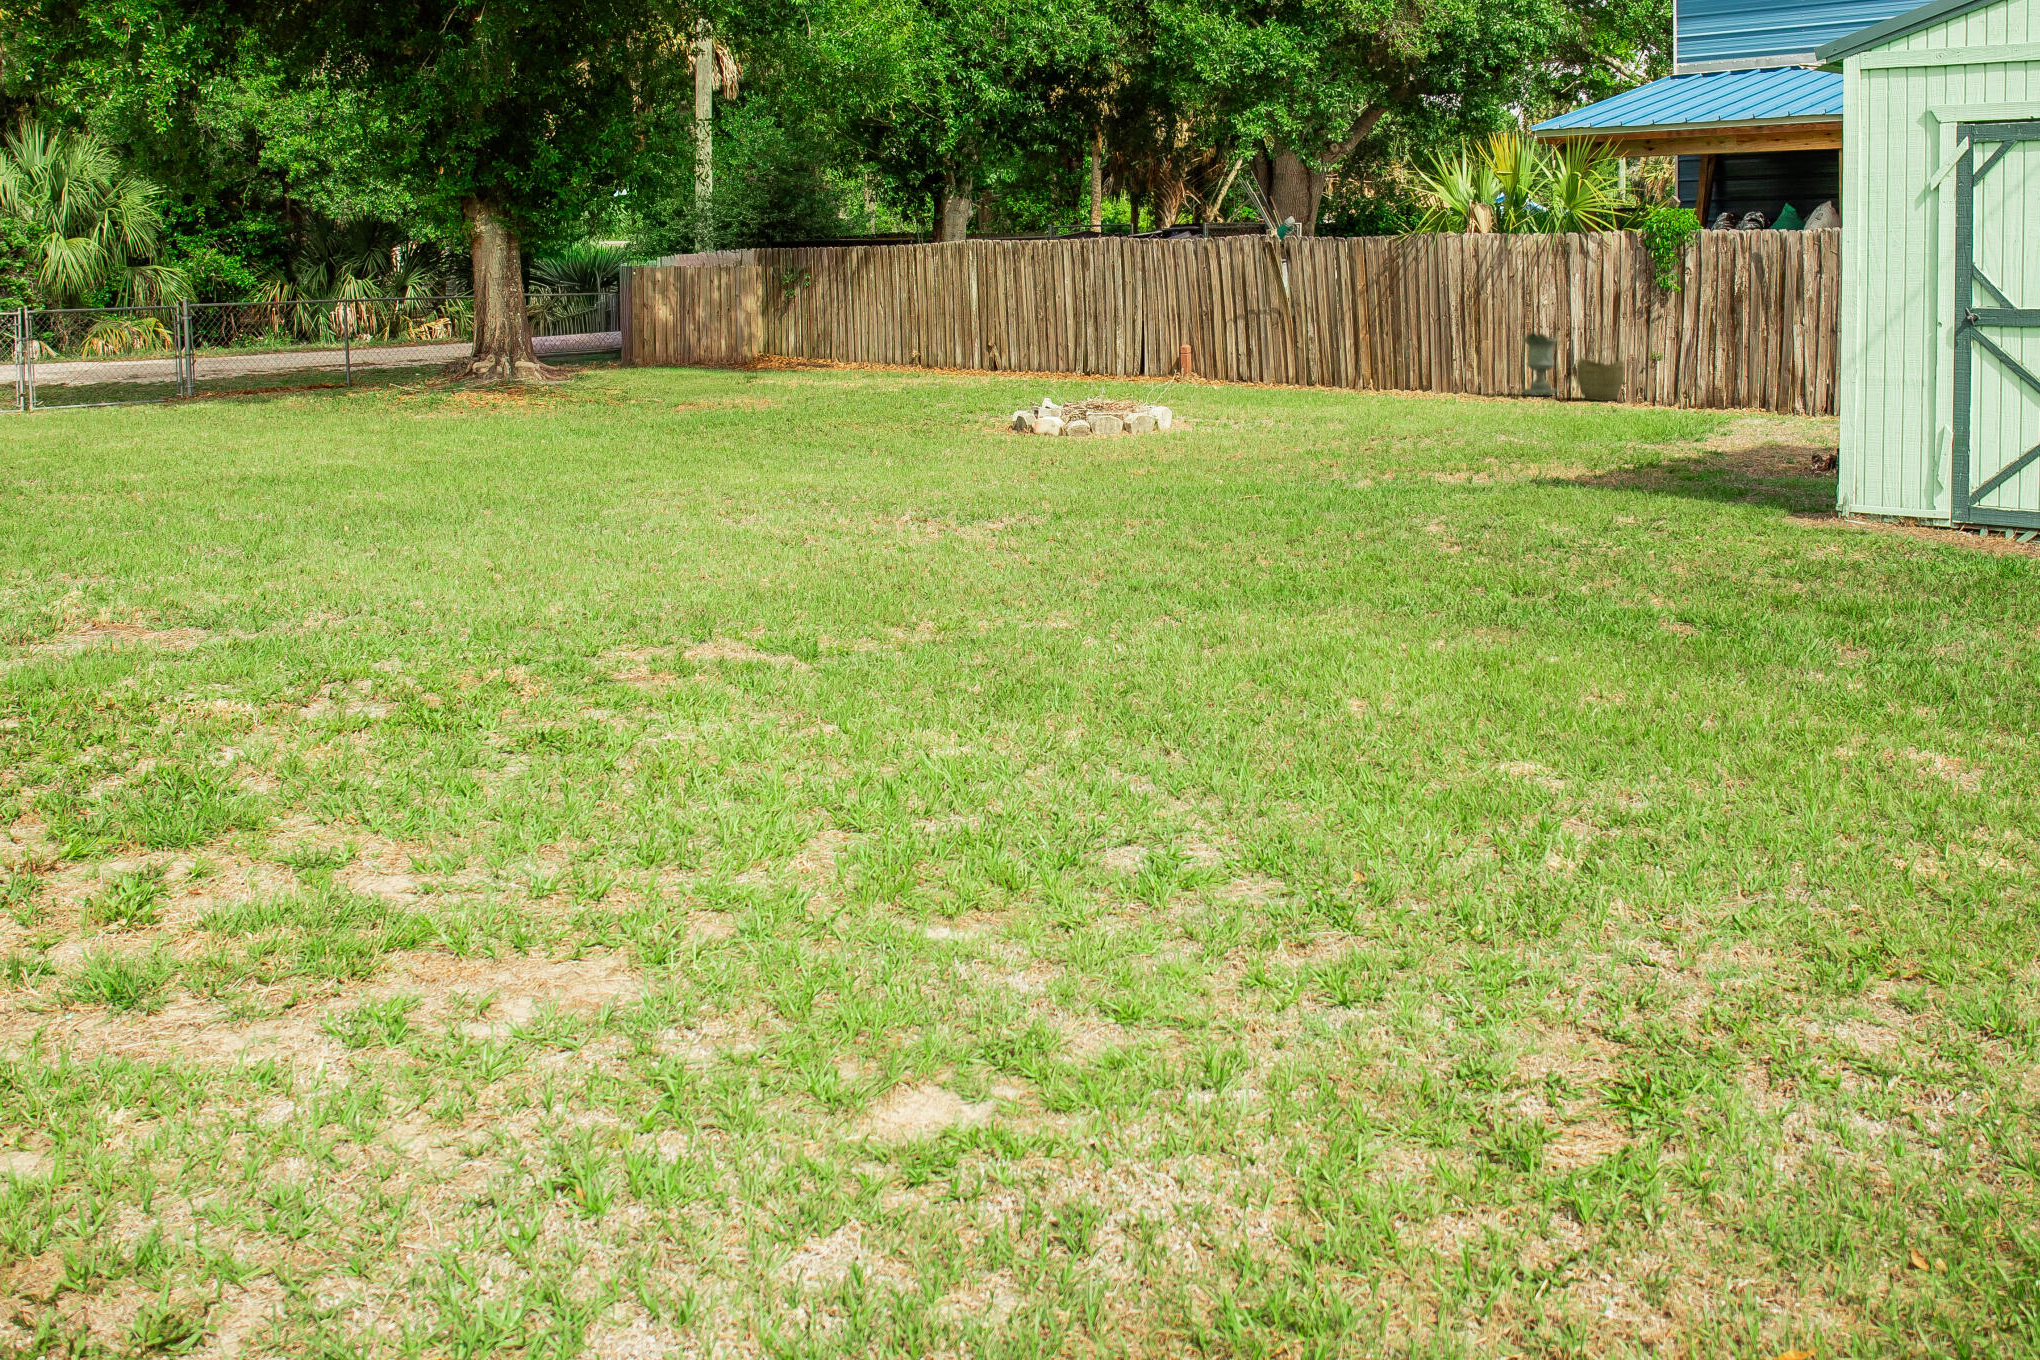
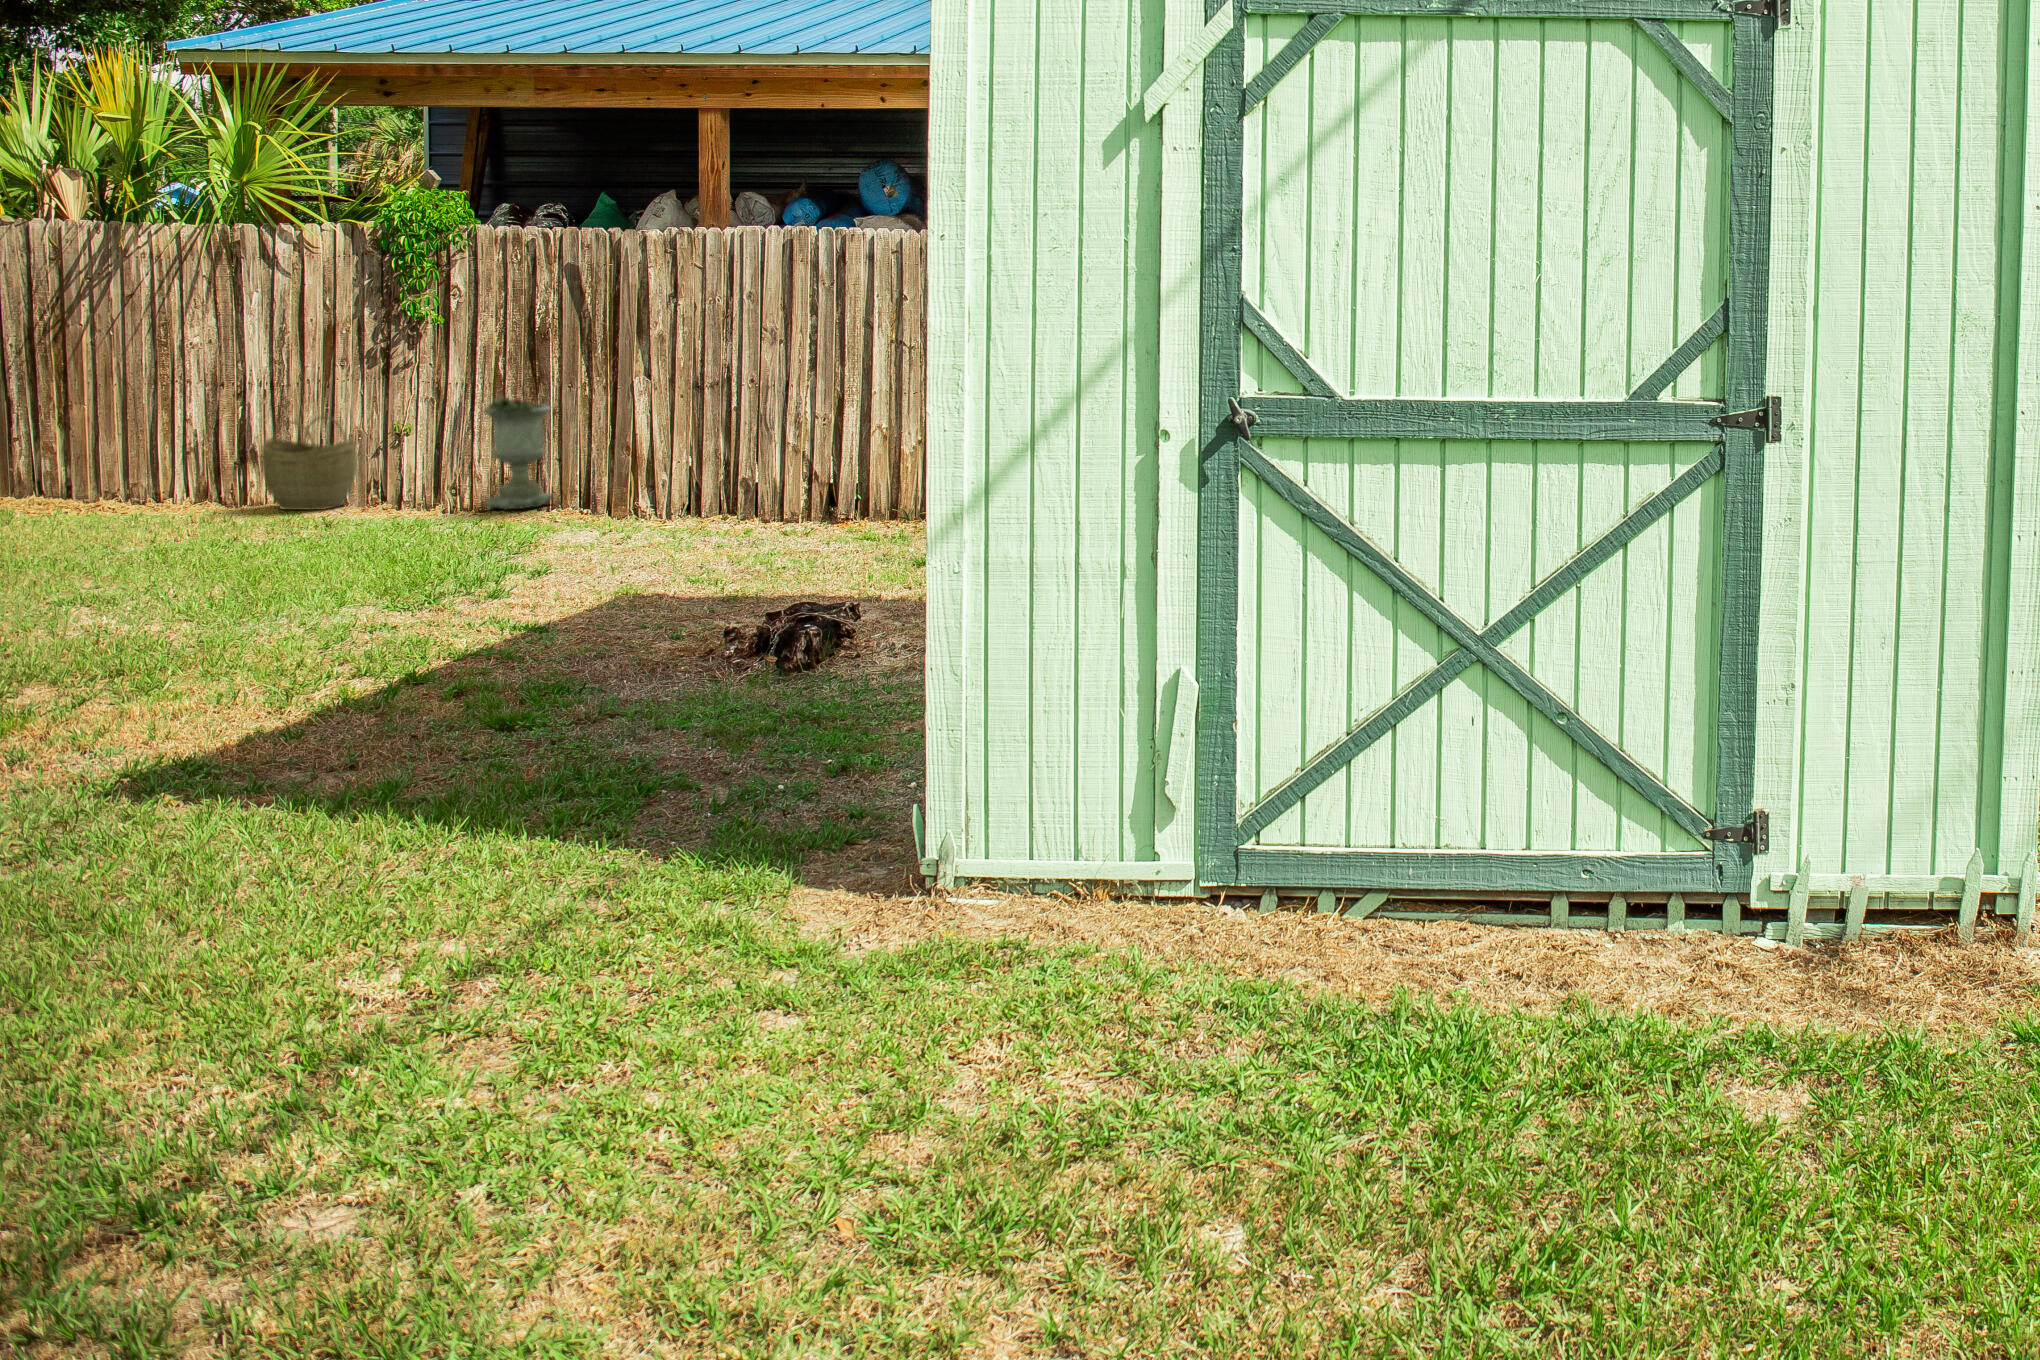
planter: present [1523,332,1557,396] -> present [484,396,553,509]

